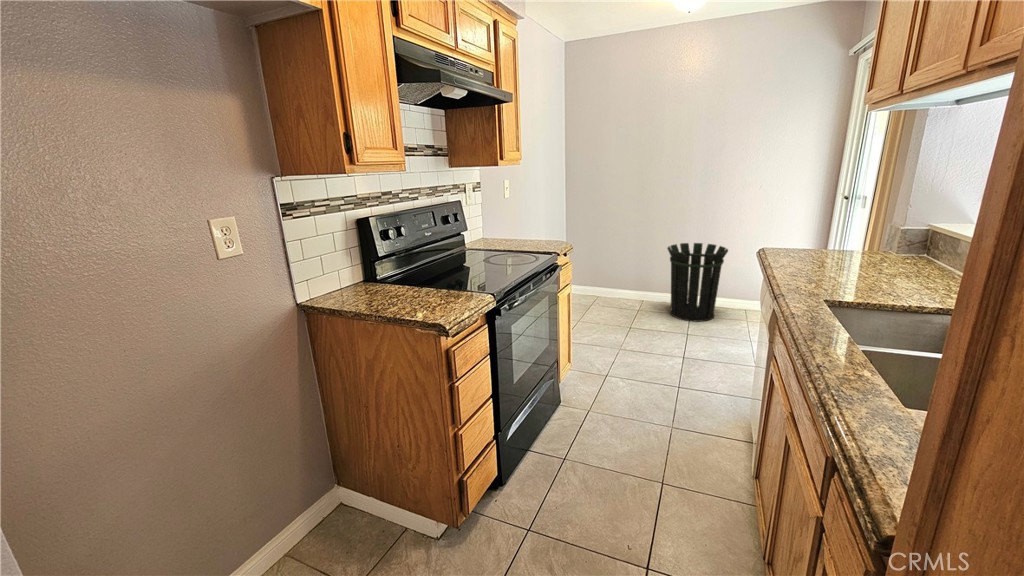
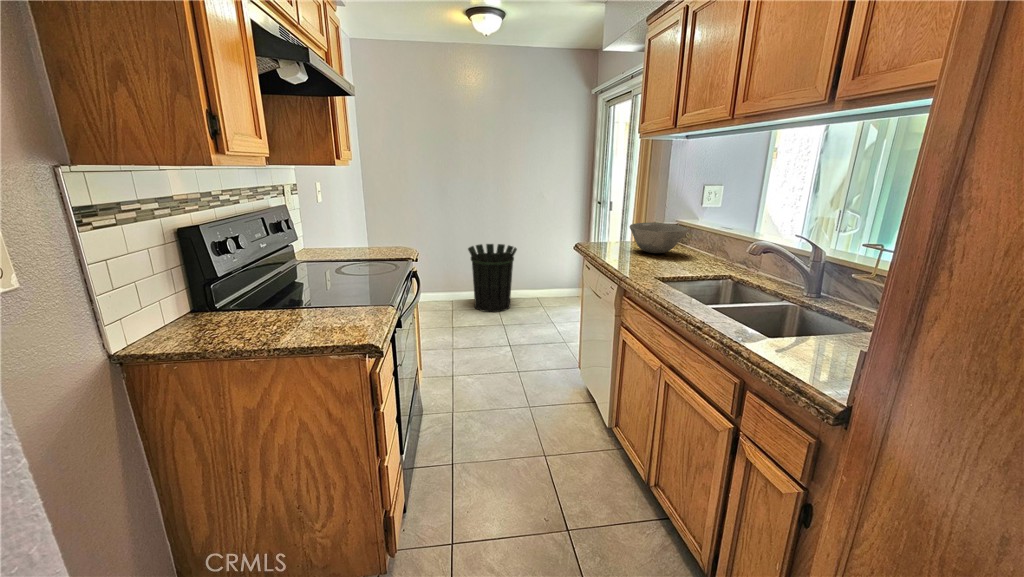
bowl: none [836,225,939,269] -> present [630,223,688,253]

